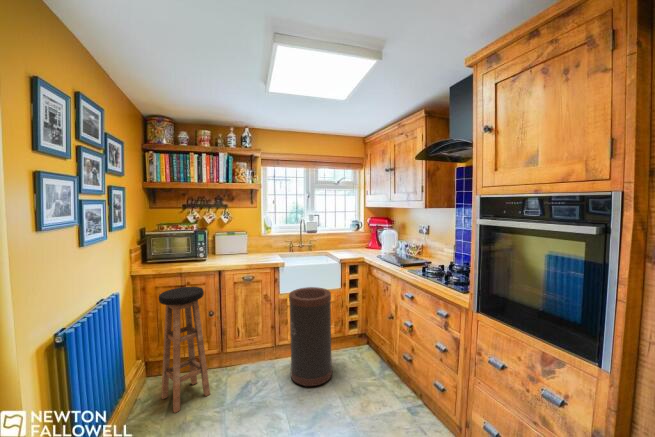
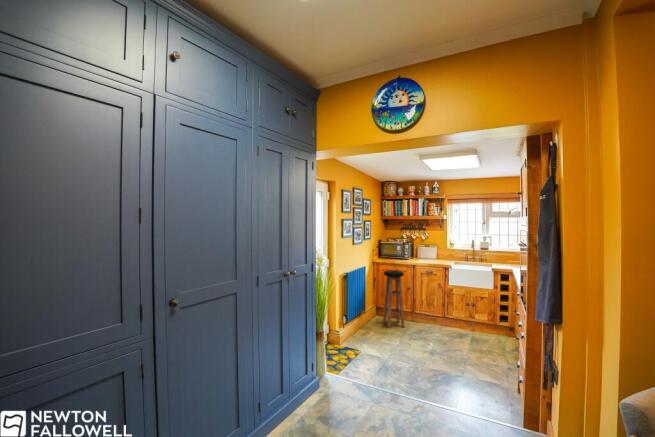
trash can: present [289,287,332,387] -> none [450,283,478,341]

